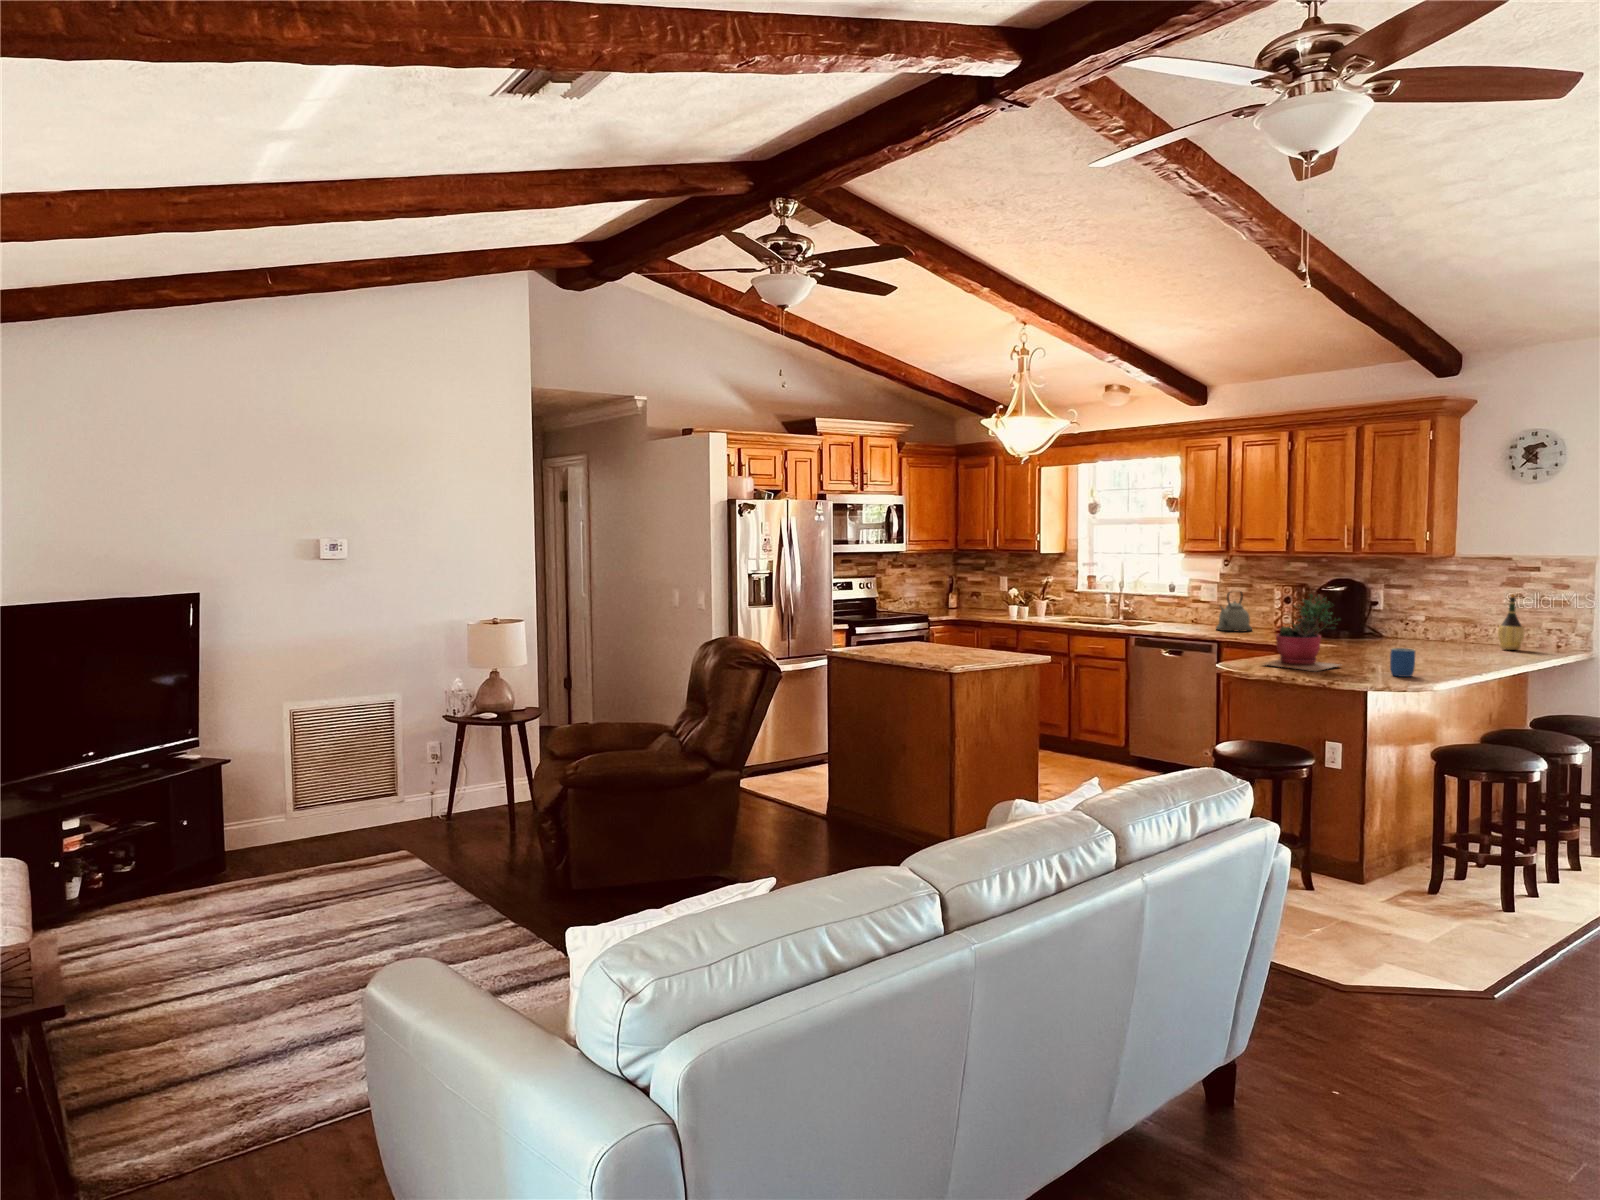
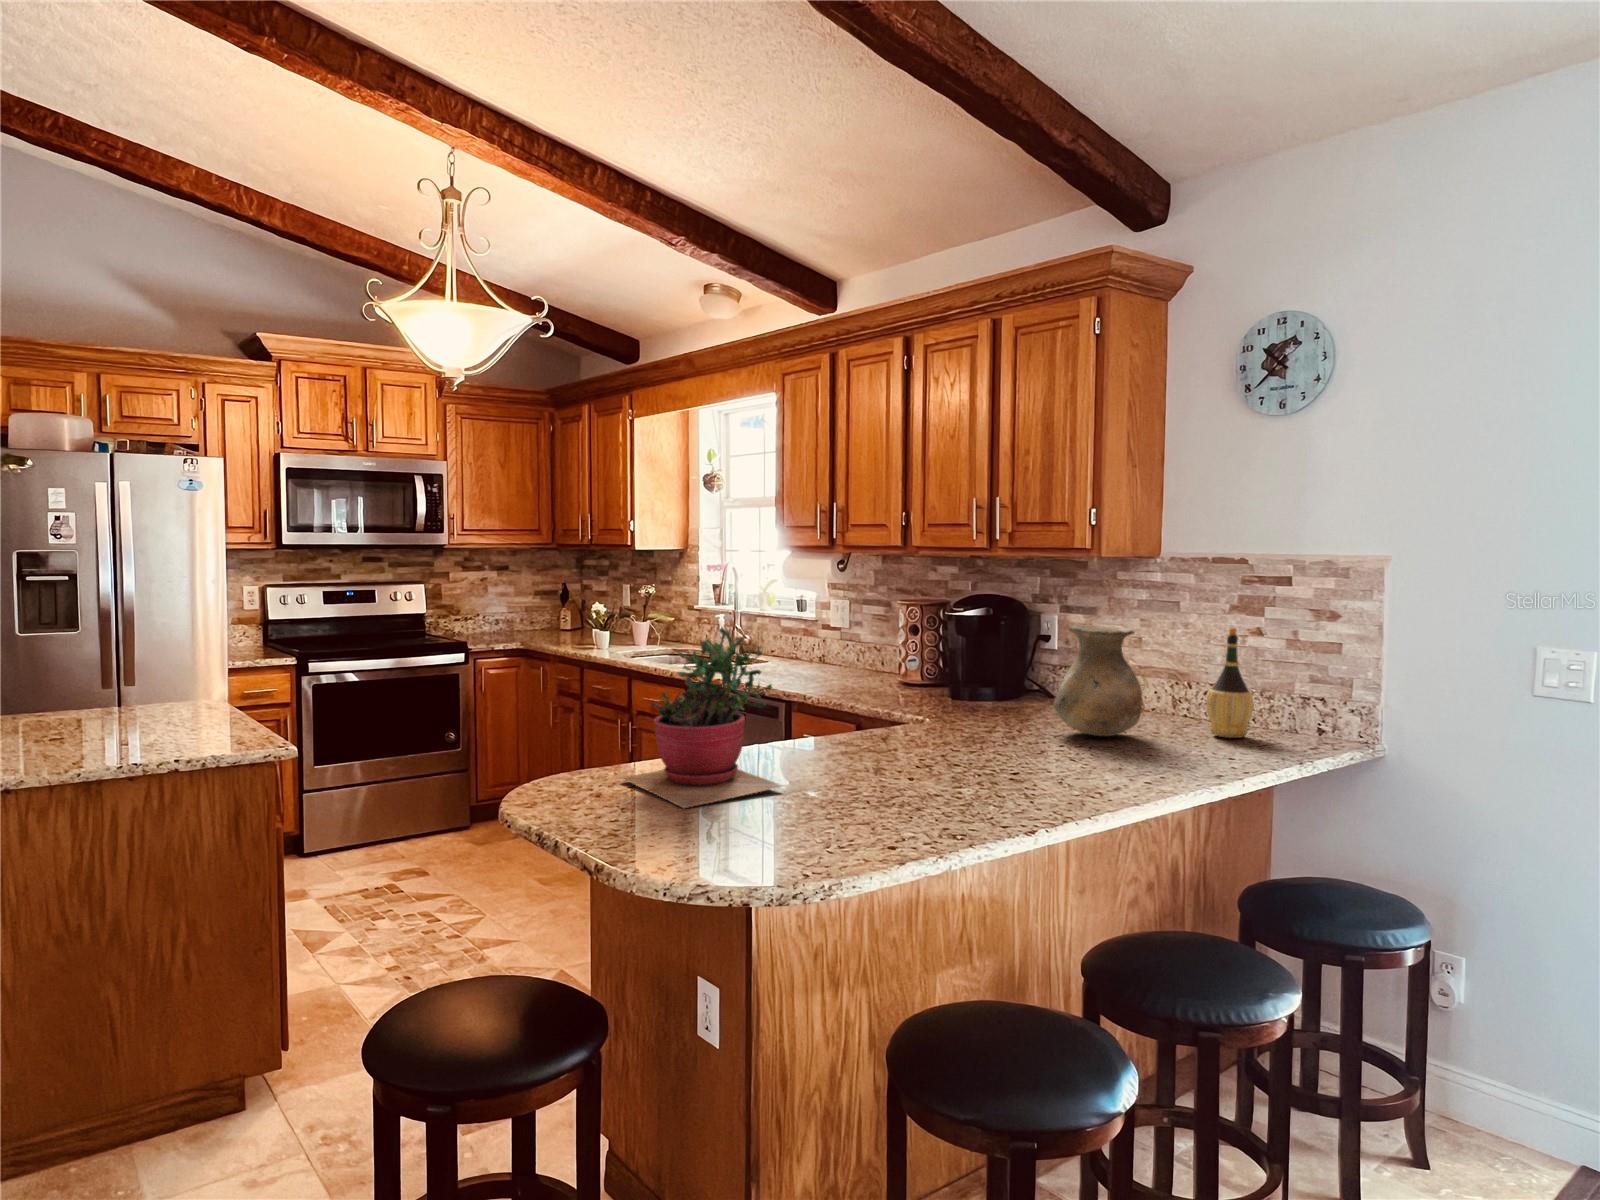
kettle: present [1216,591,1252,632] -> none [808,612,872,681]
vase: none [1419,594,1469,650] -> present [1054,626,1143,736]
mug: present [1390,648,1415,677] -> none [816,763,872,837]

